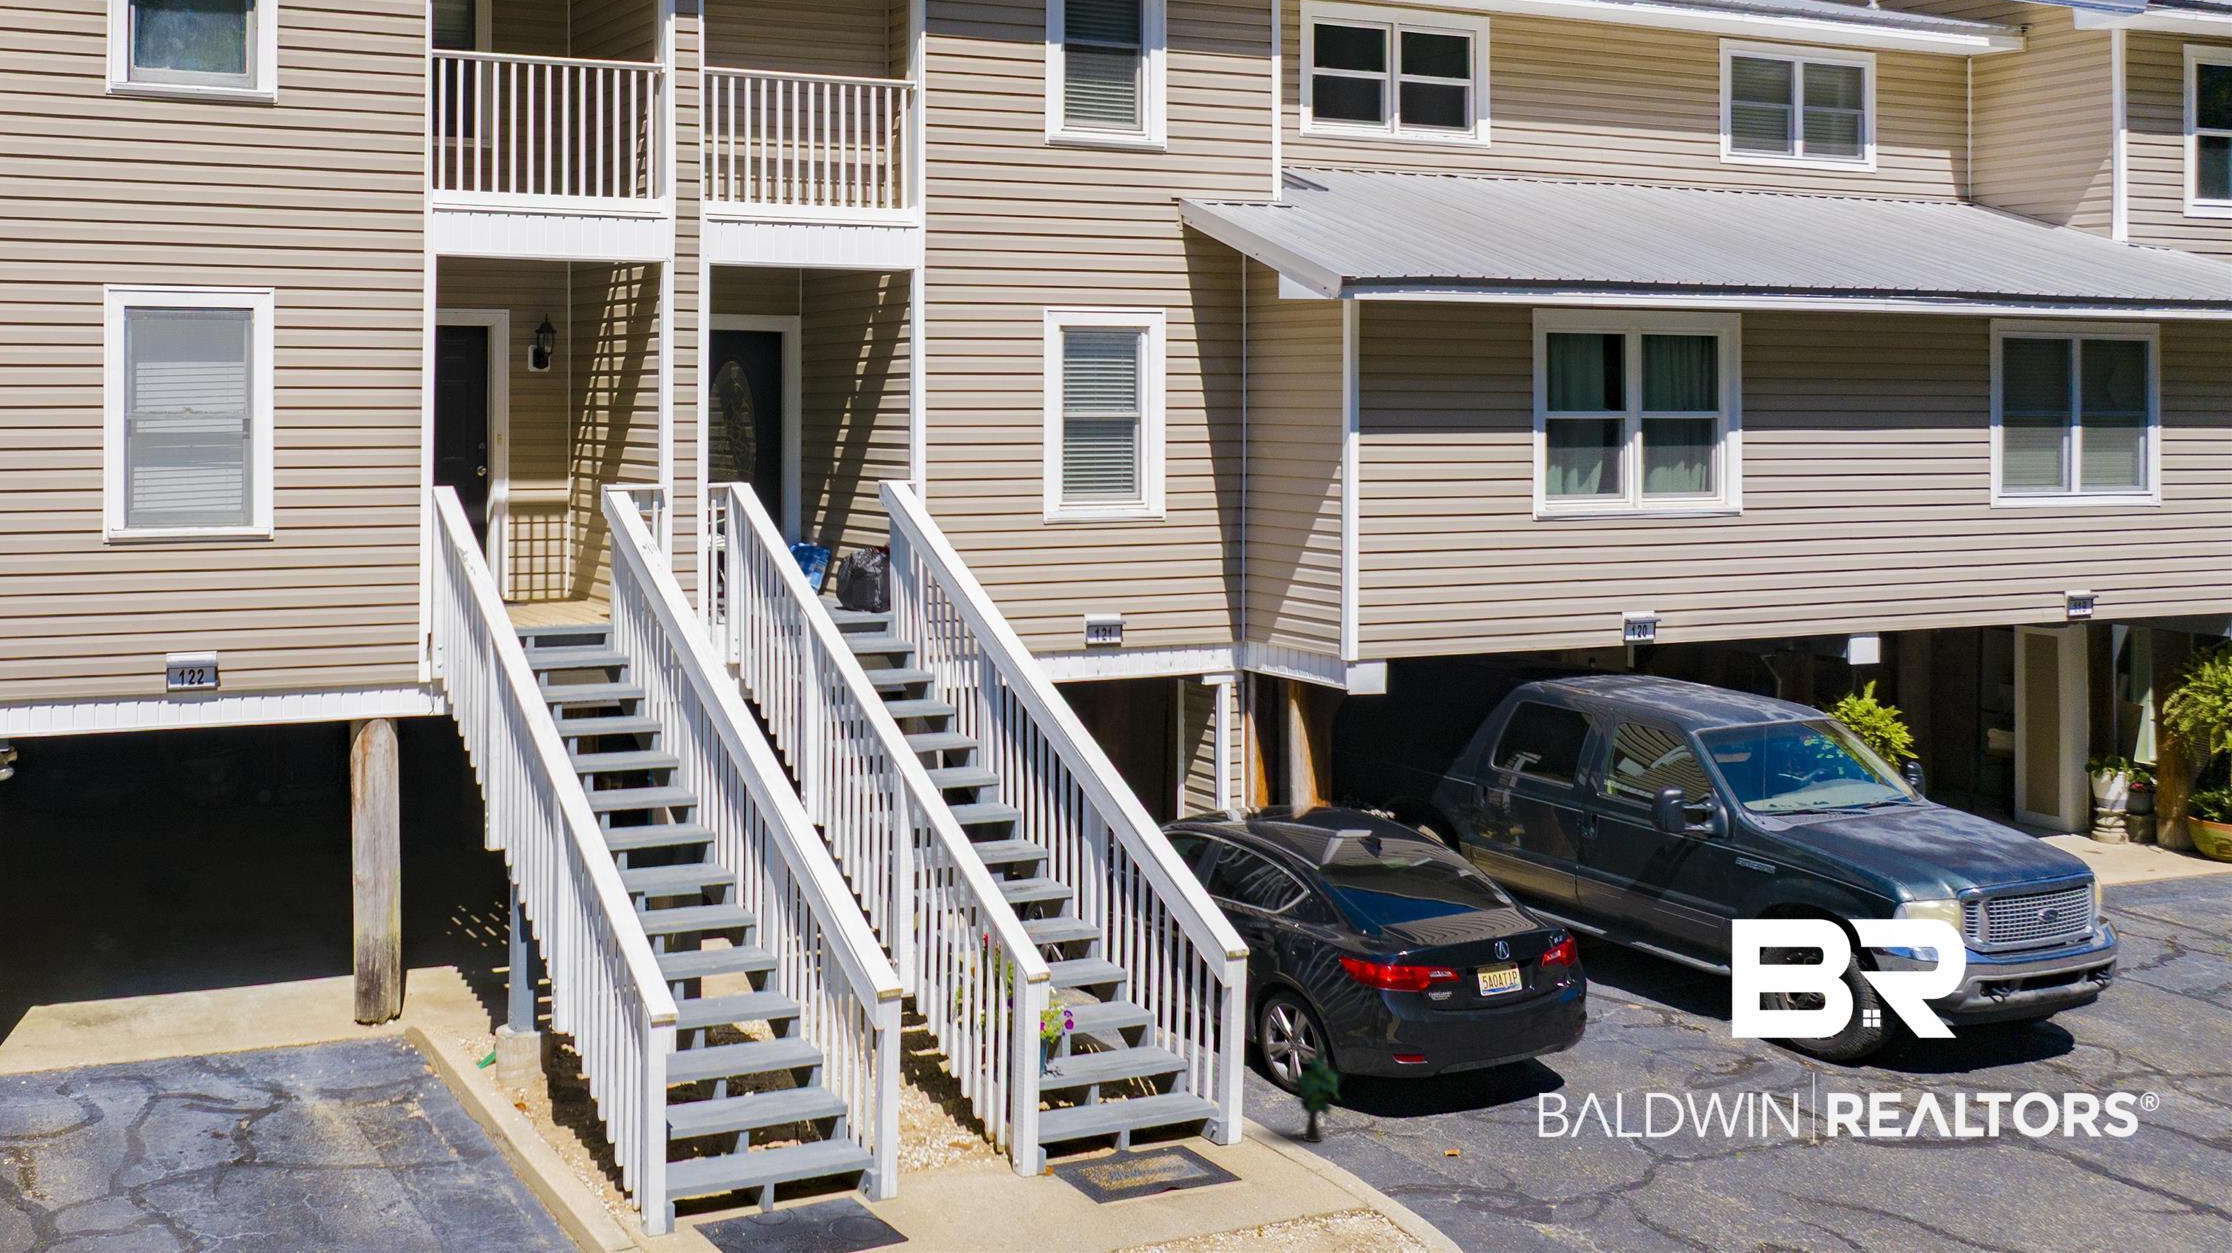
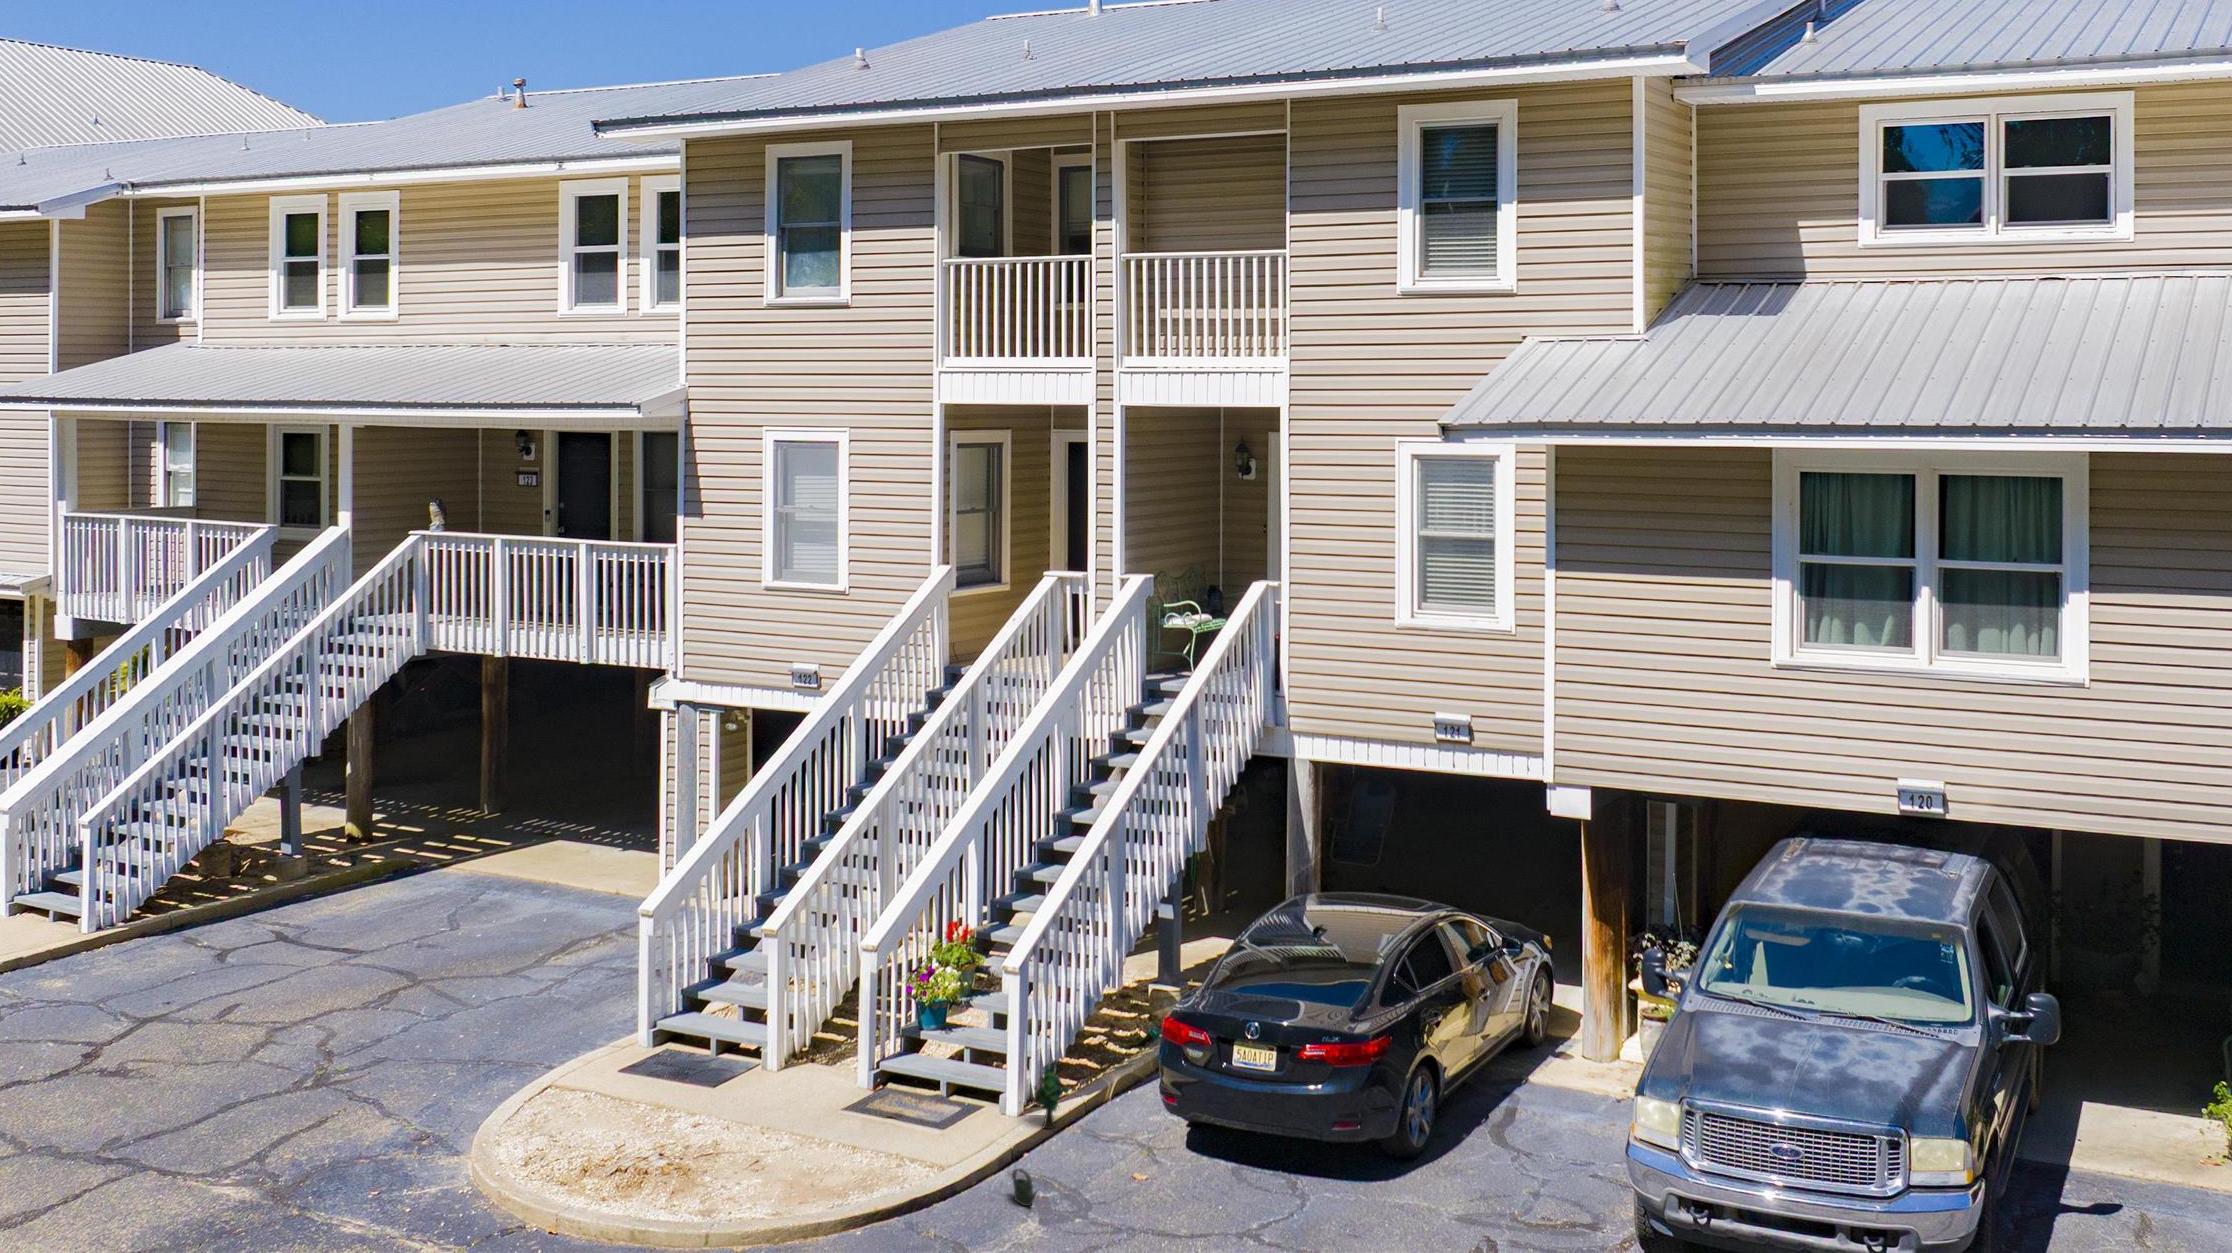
watering can: none [1522,1167,1595,1211] -> present [1012,1169,1038,1206]

